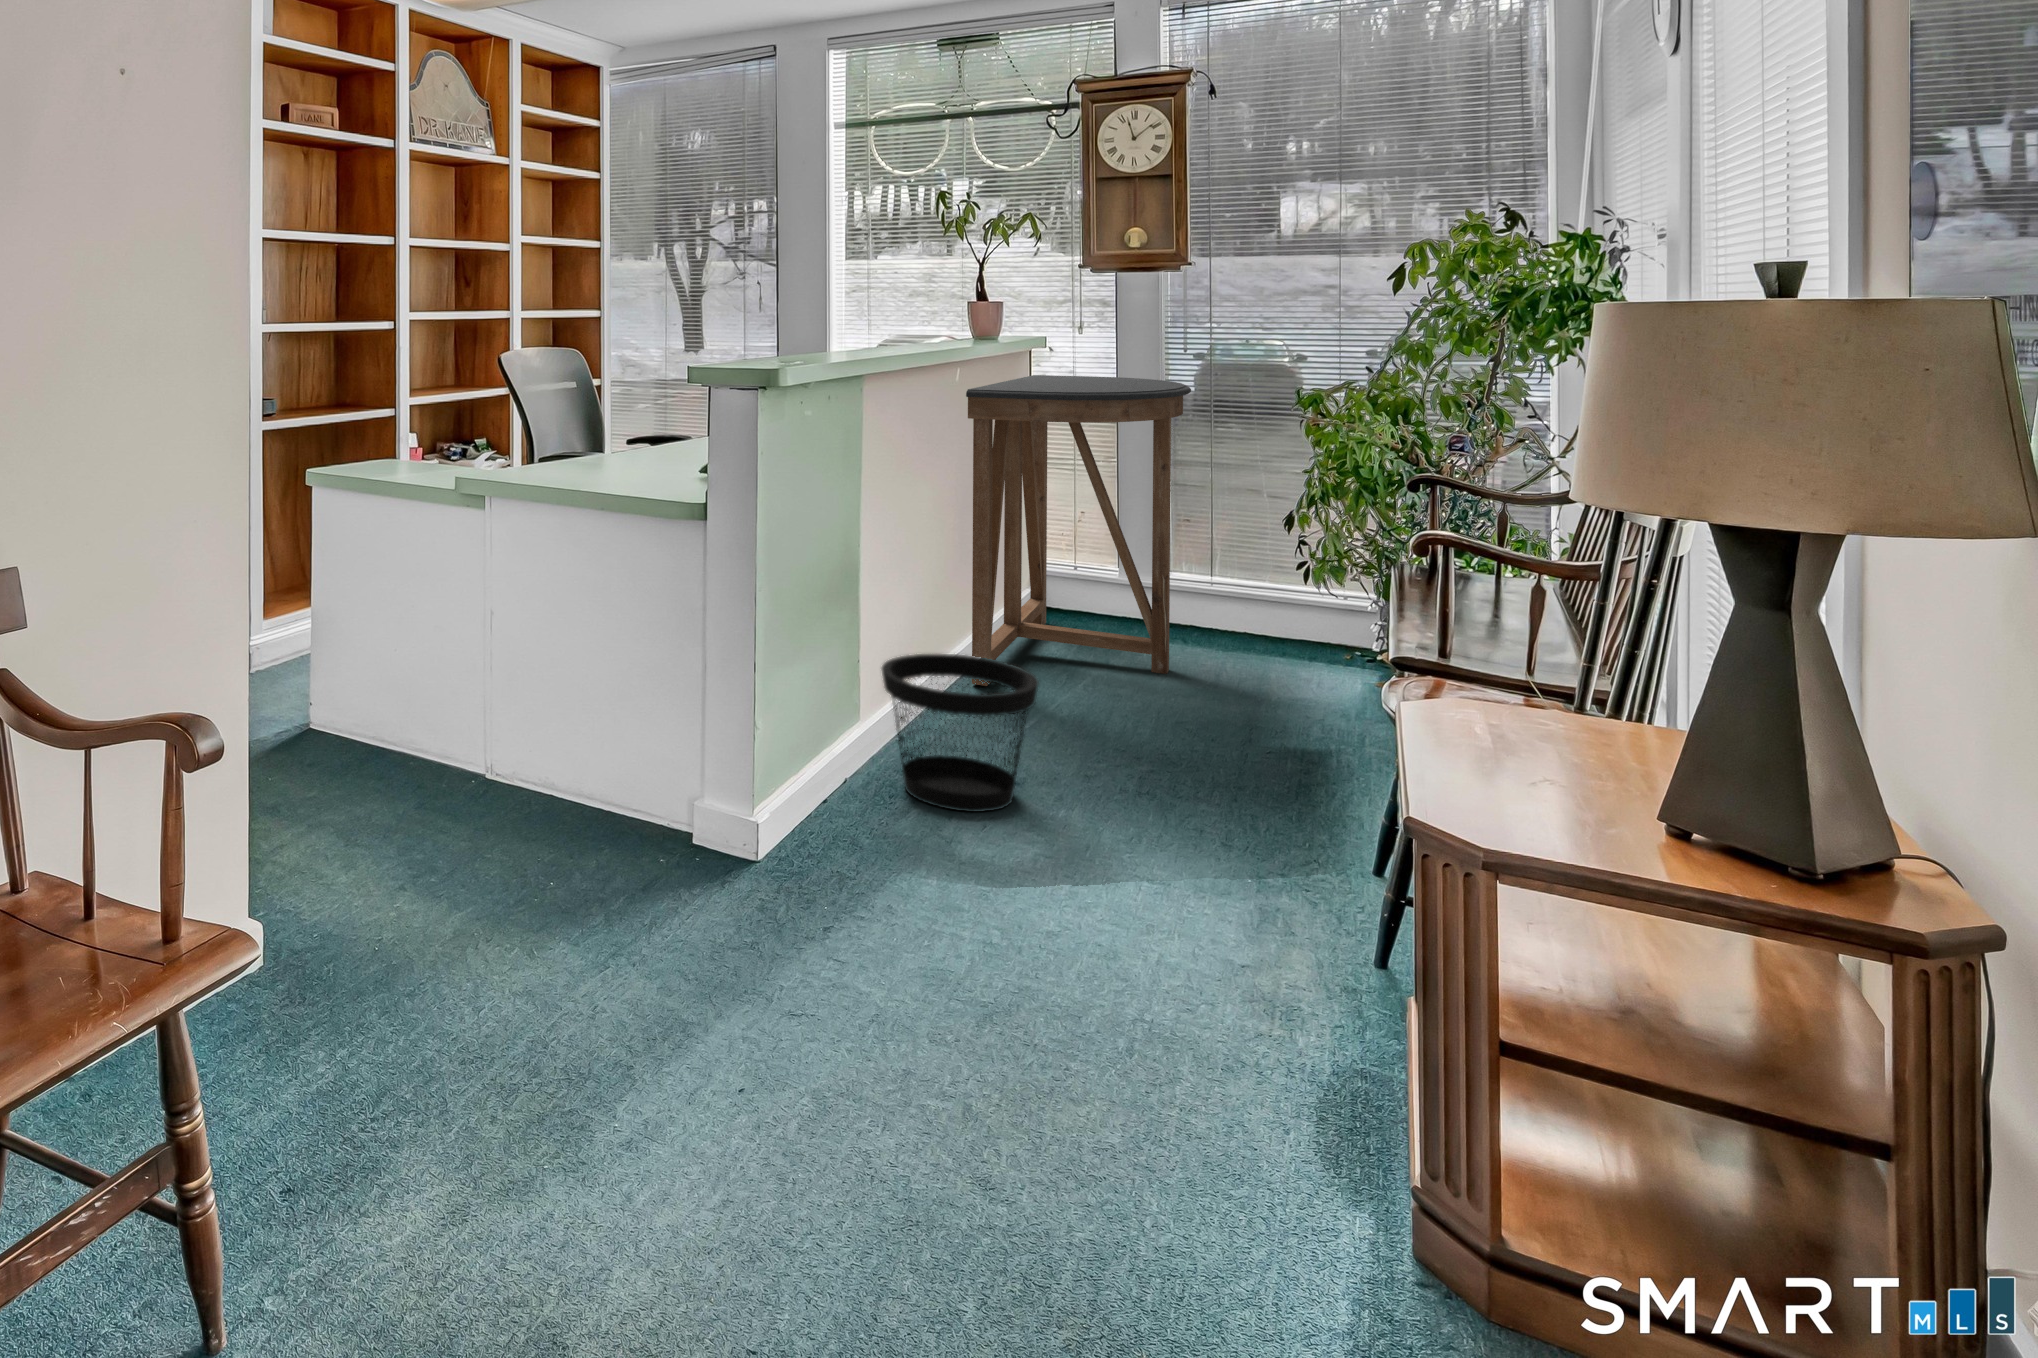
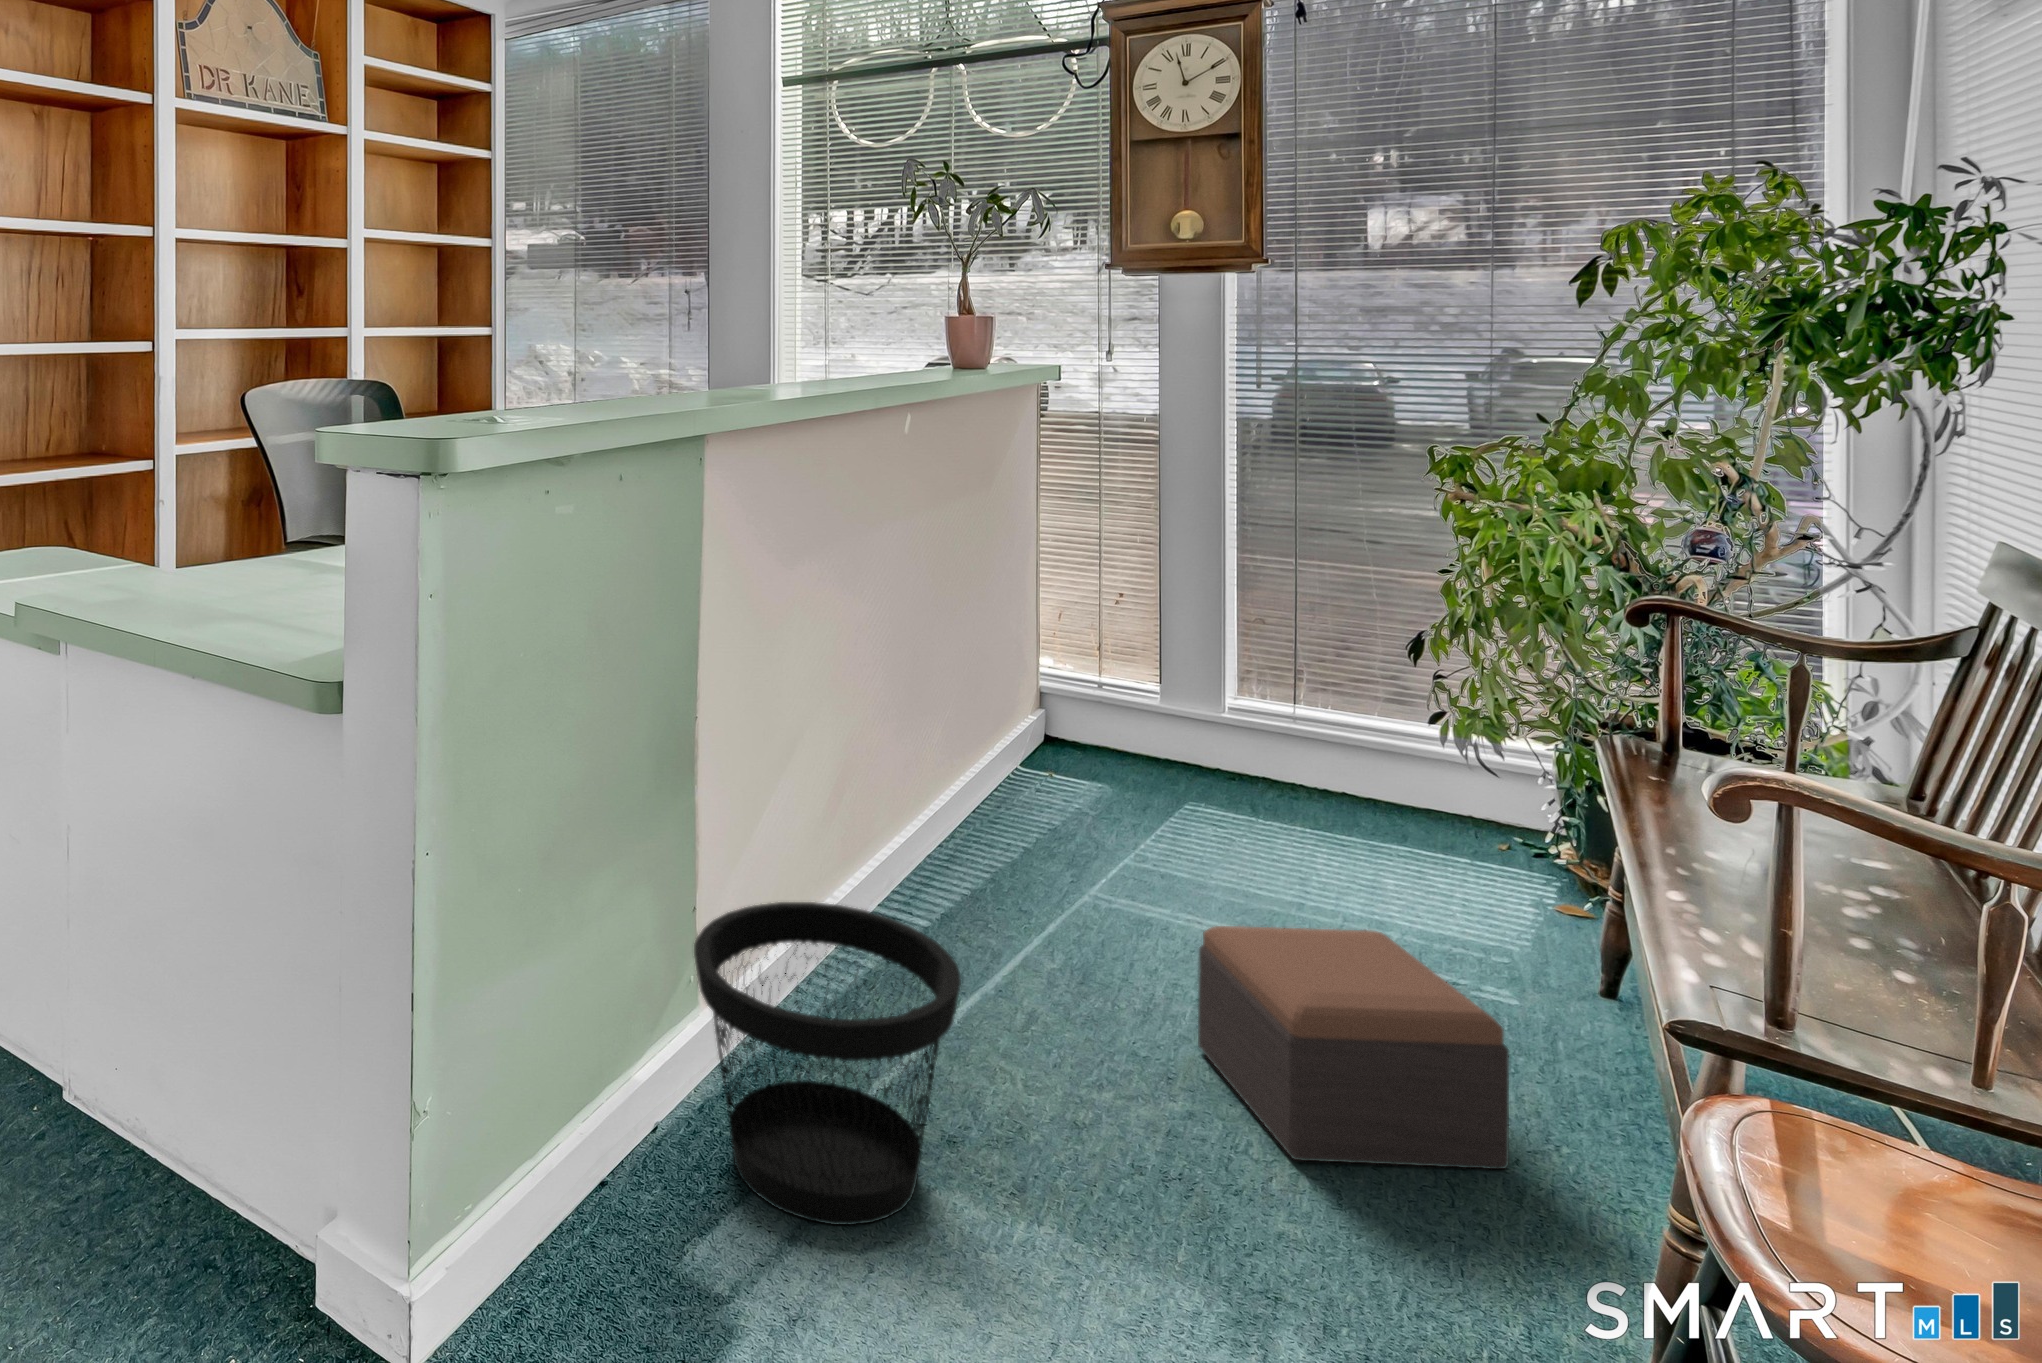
console table: present [966,375,1191,686] -> none [904,419,1261,903]
footstool: none [1161,669,1338,784] -> present [1198,926,1509,1169]

